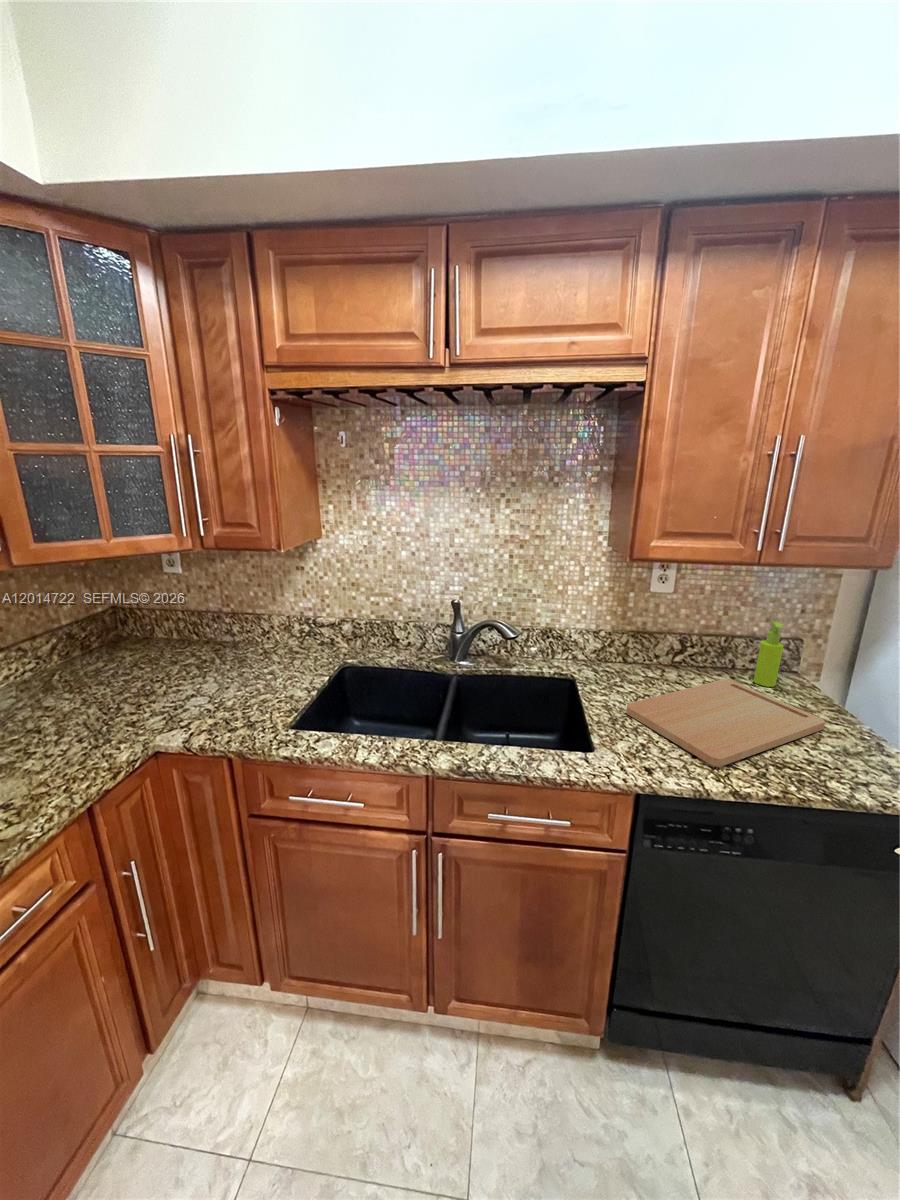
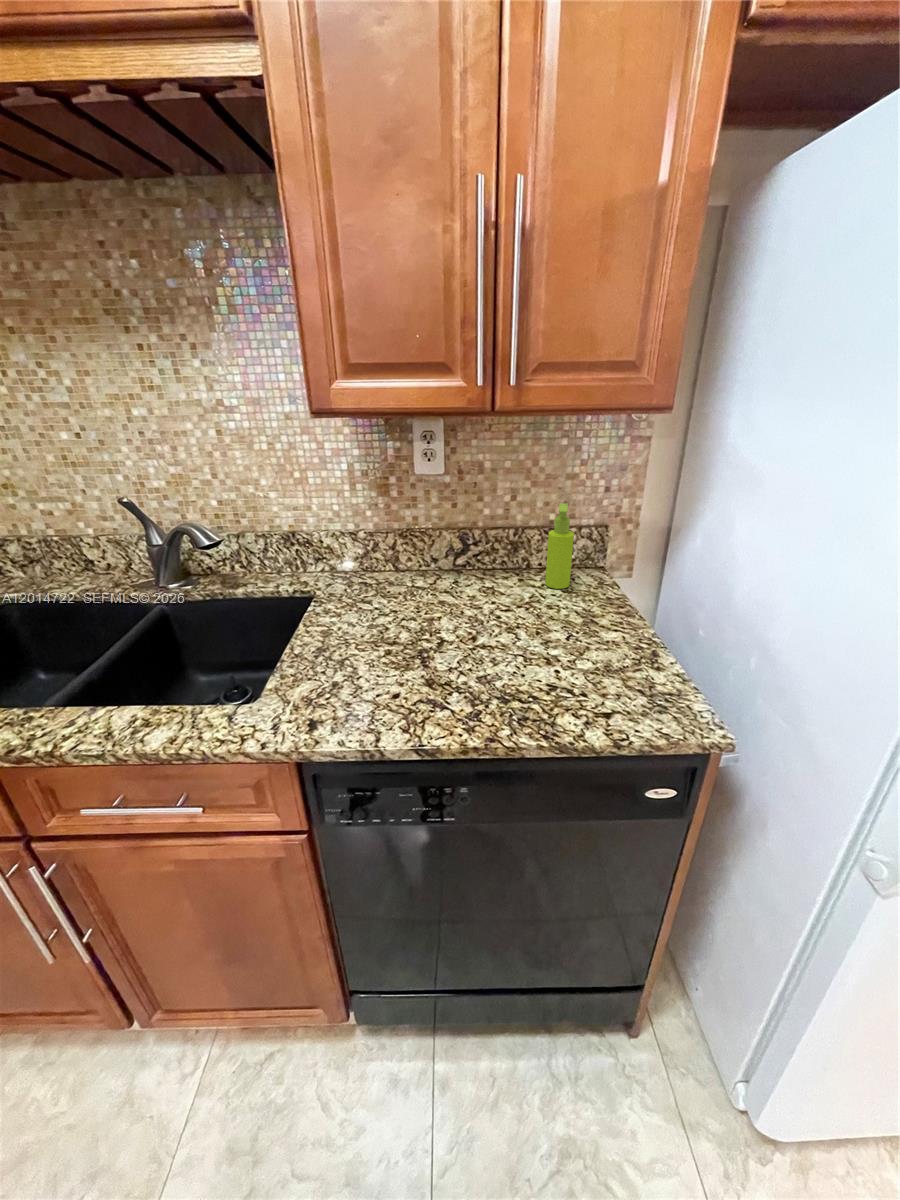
cutting board: present [626,679,825,767] -> none [349,583,595,709]

